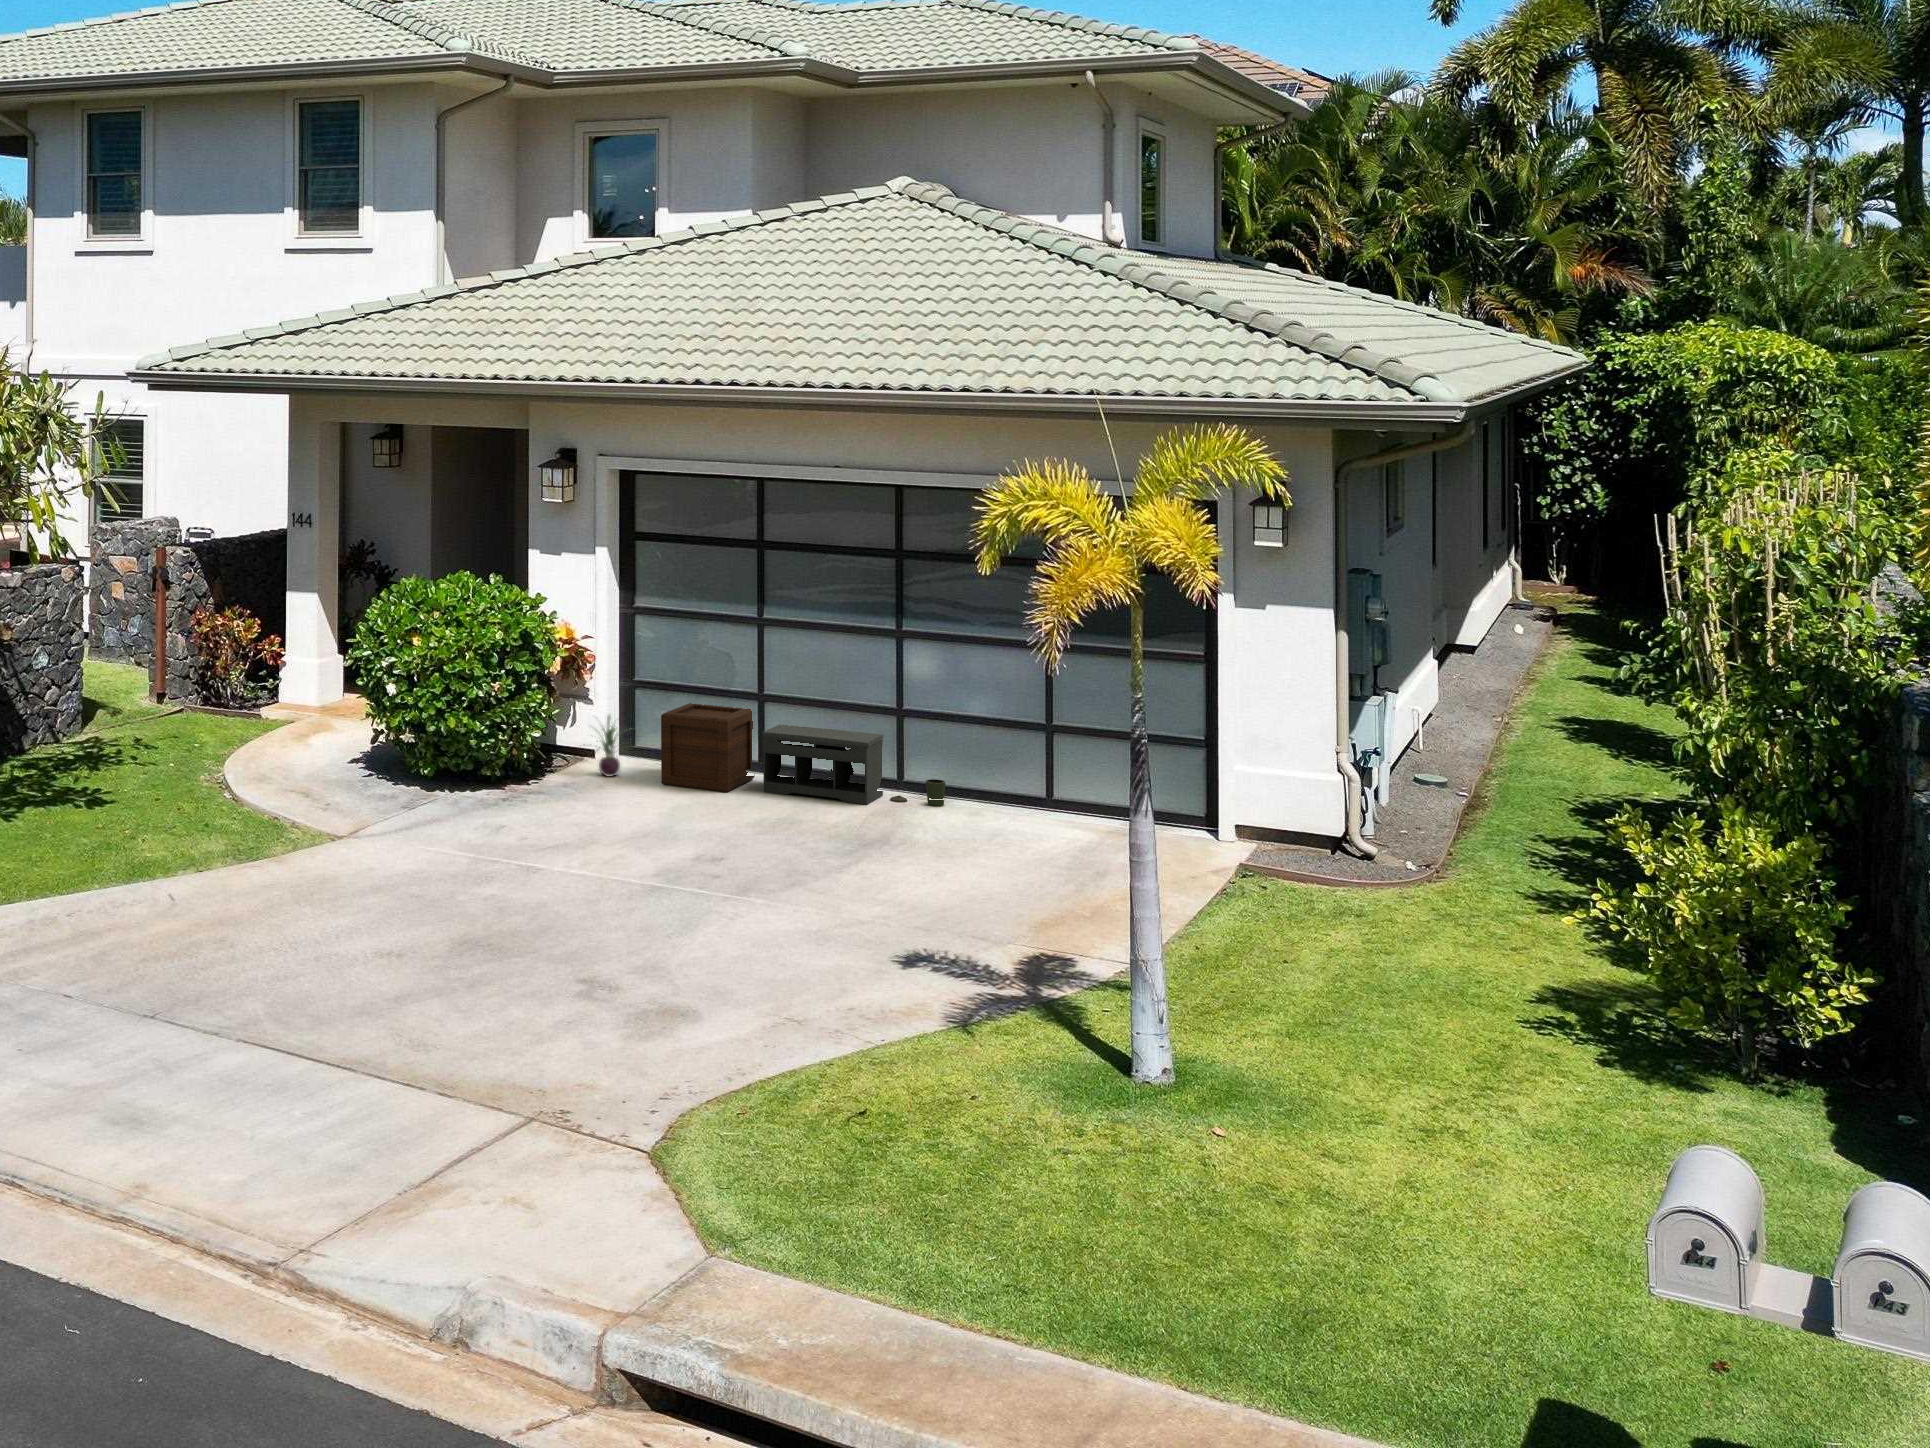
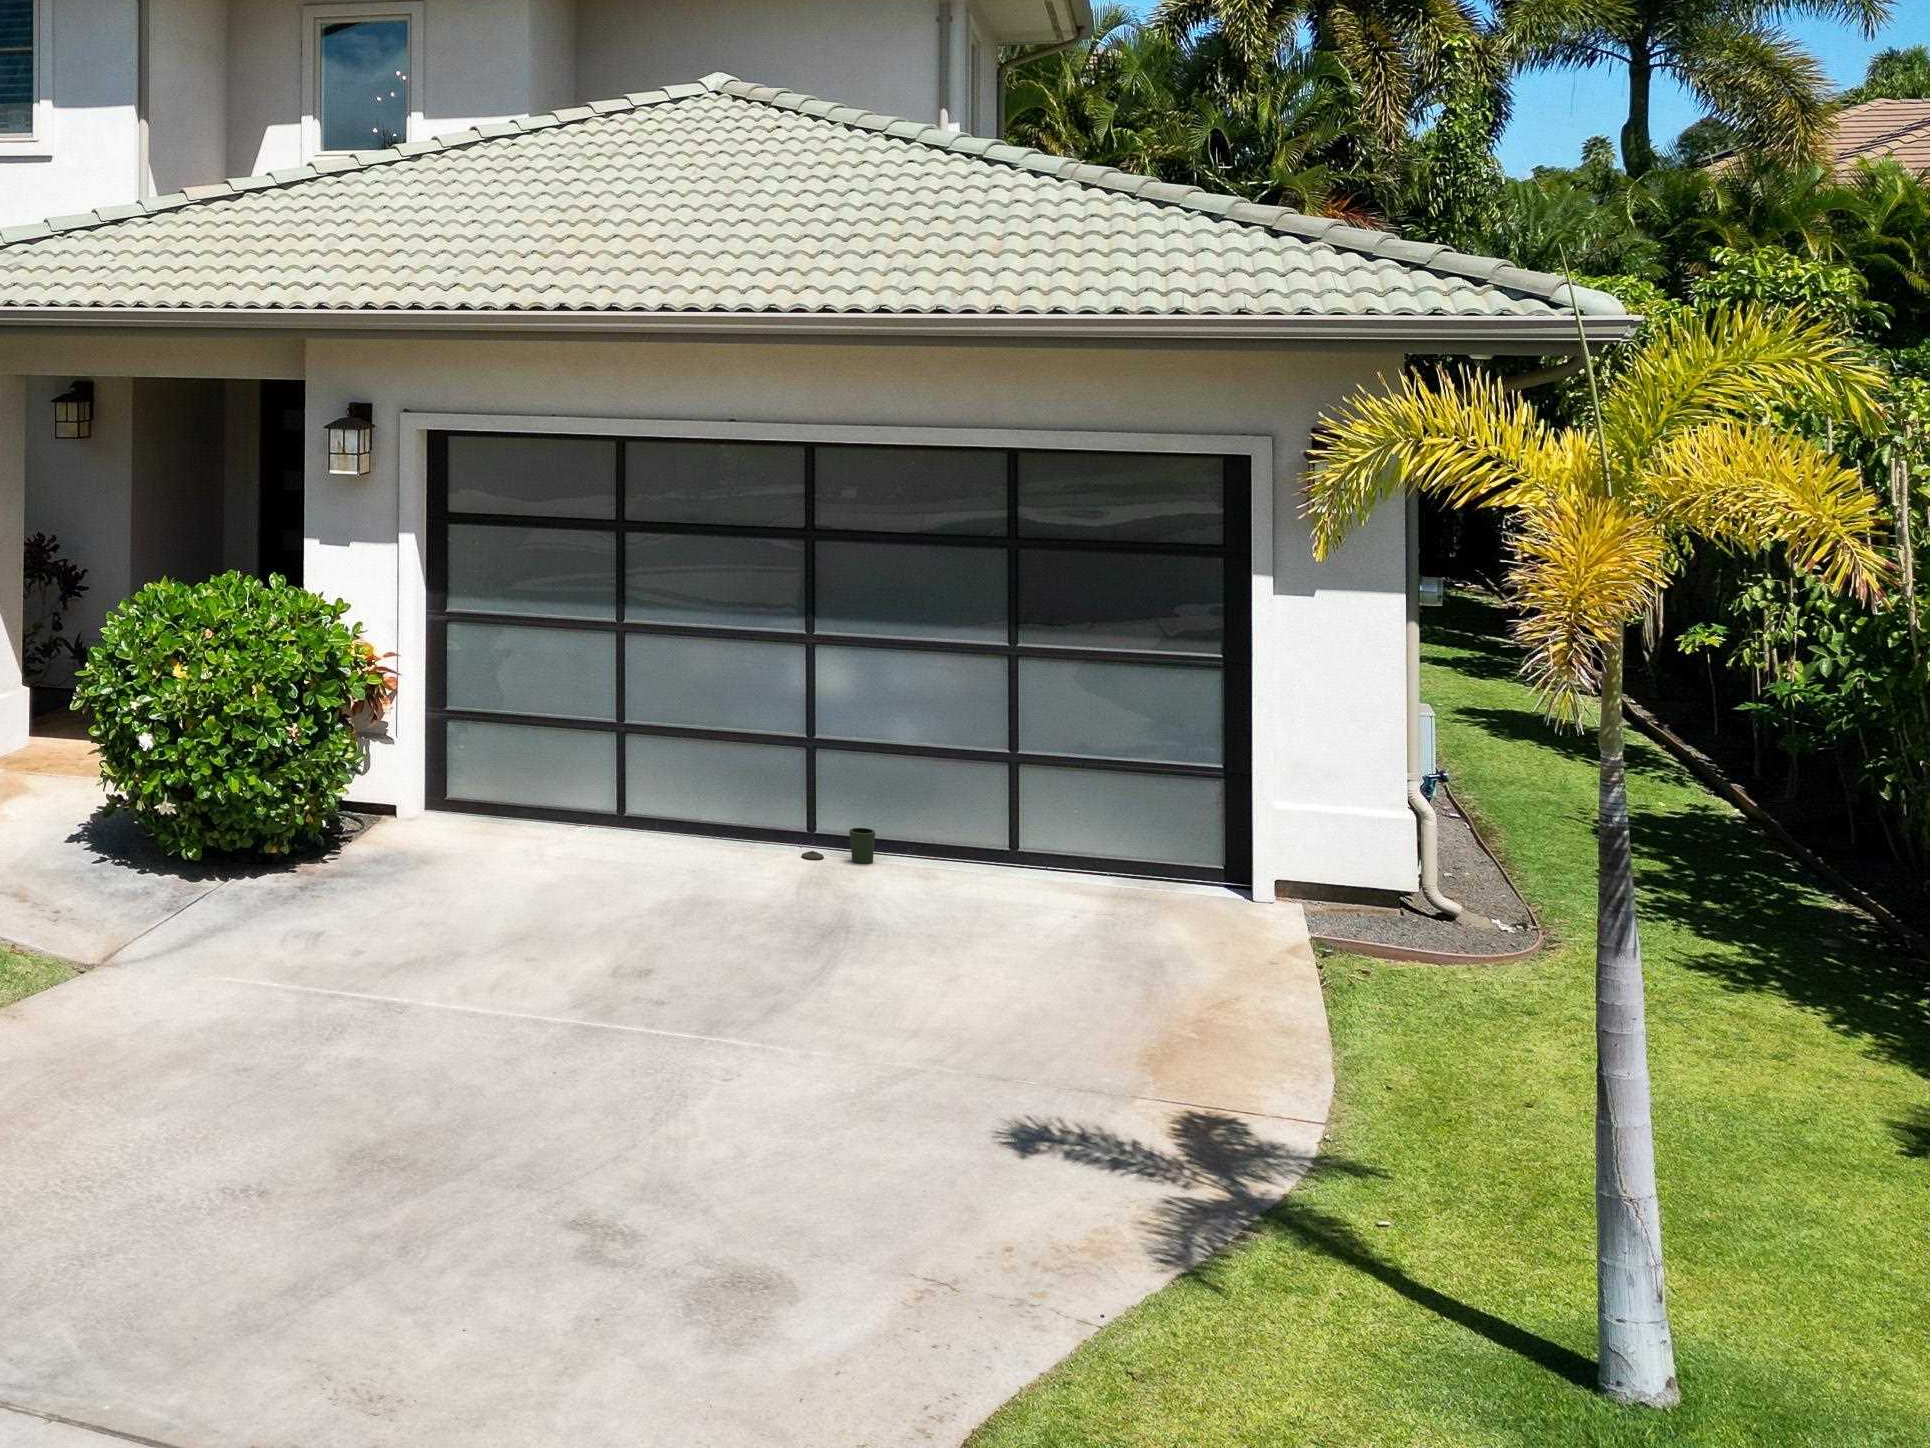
wooden crate: present [661,703,755,792] -> none [499,737,613,857]
decorative plant: present [599,716,621,776] -> none [380,756,460,841]
bench: present [762,725,883,805] -> none [635,762,789,866]

